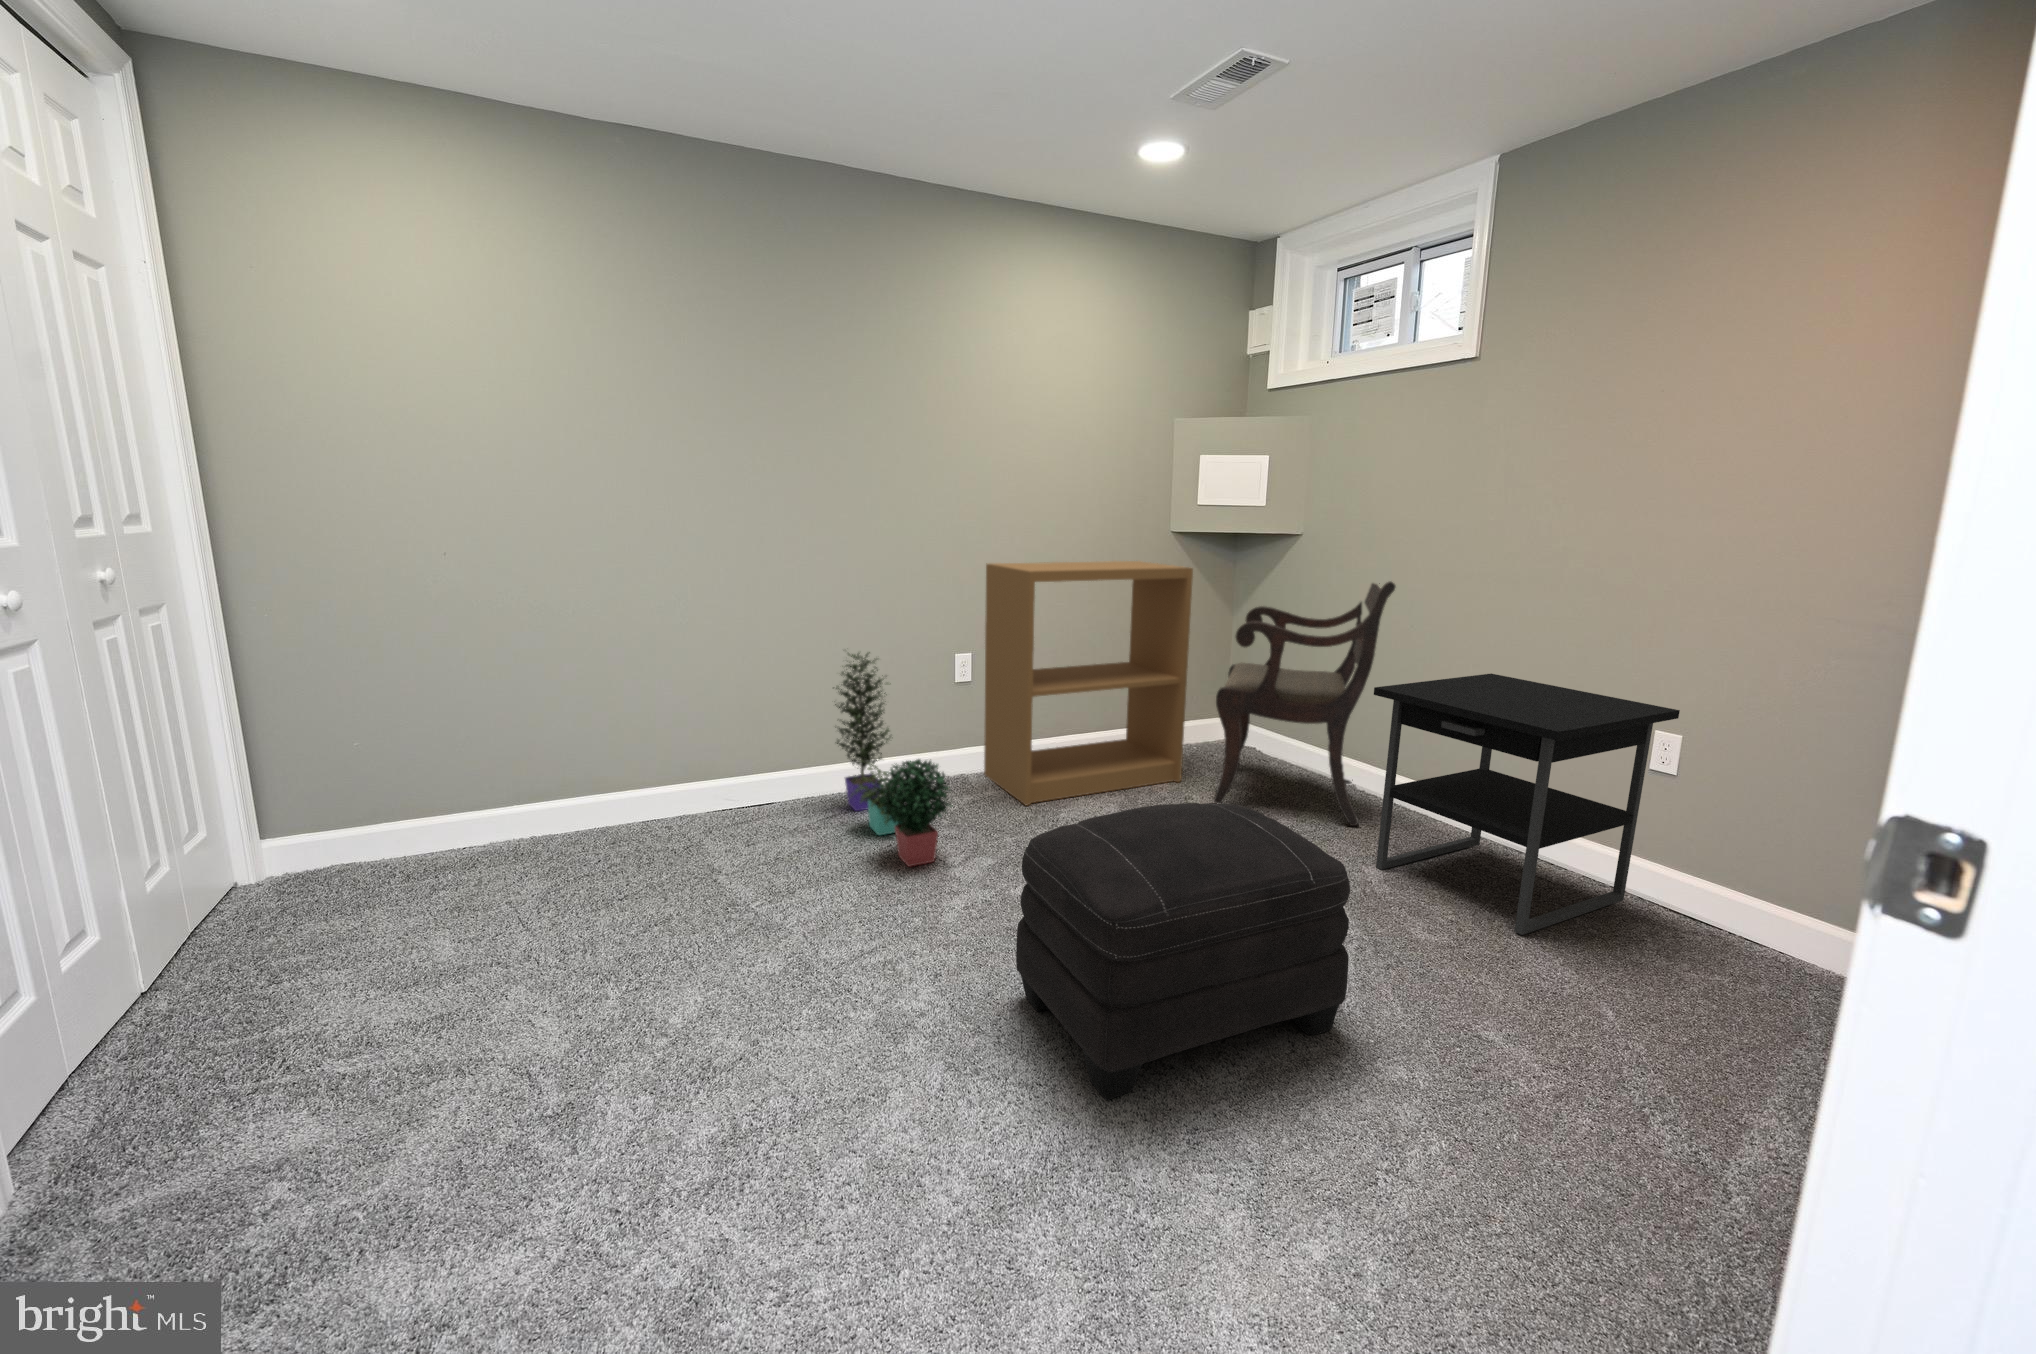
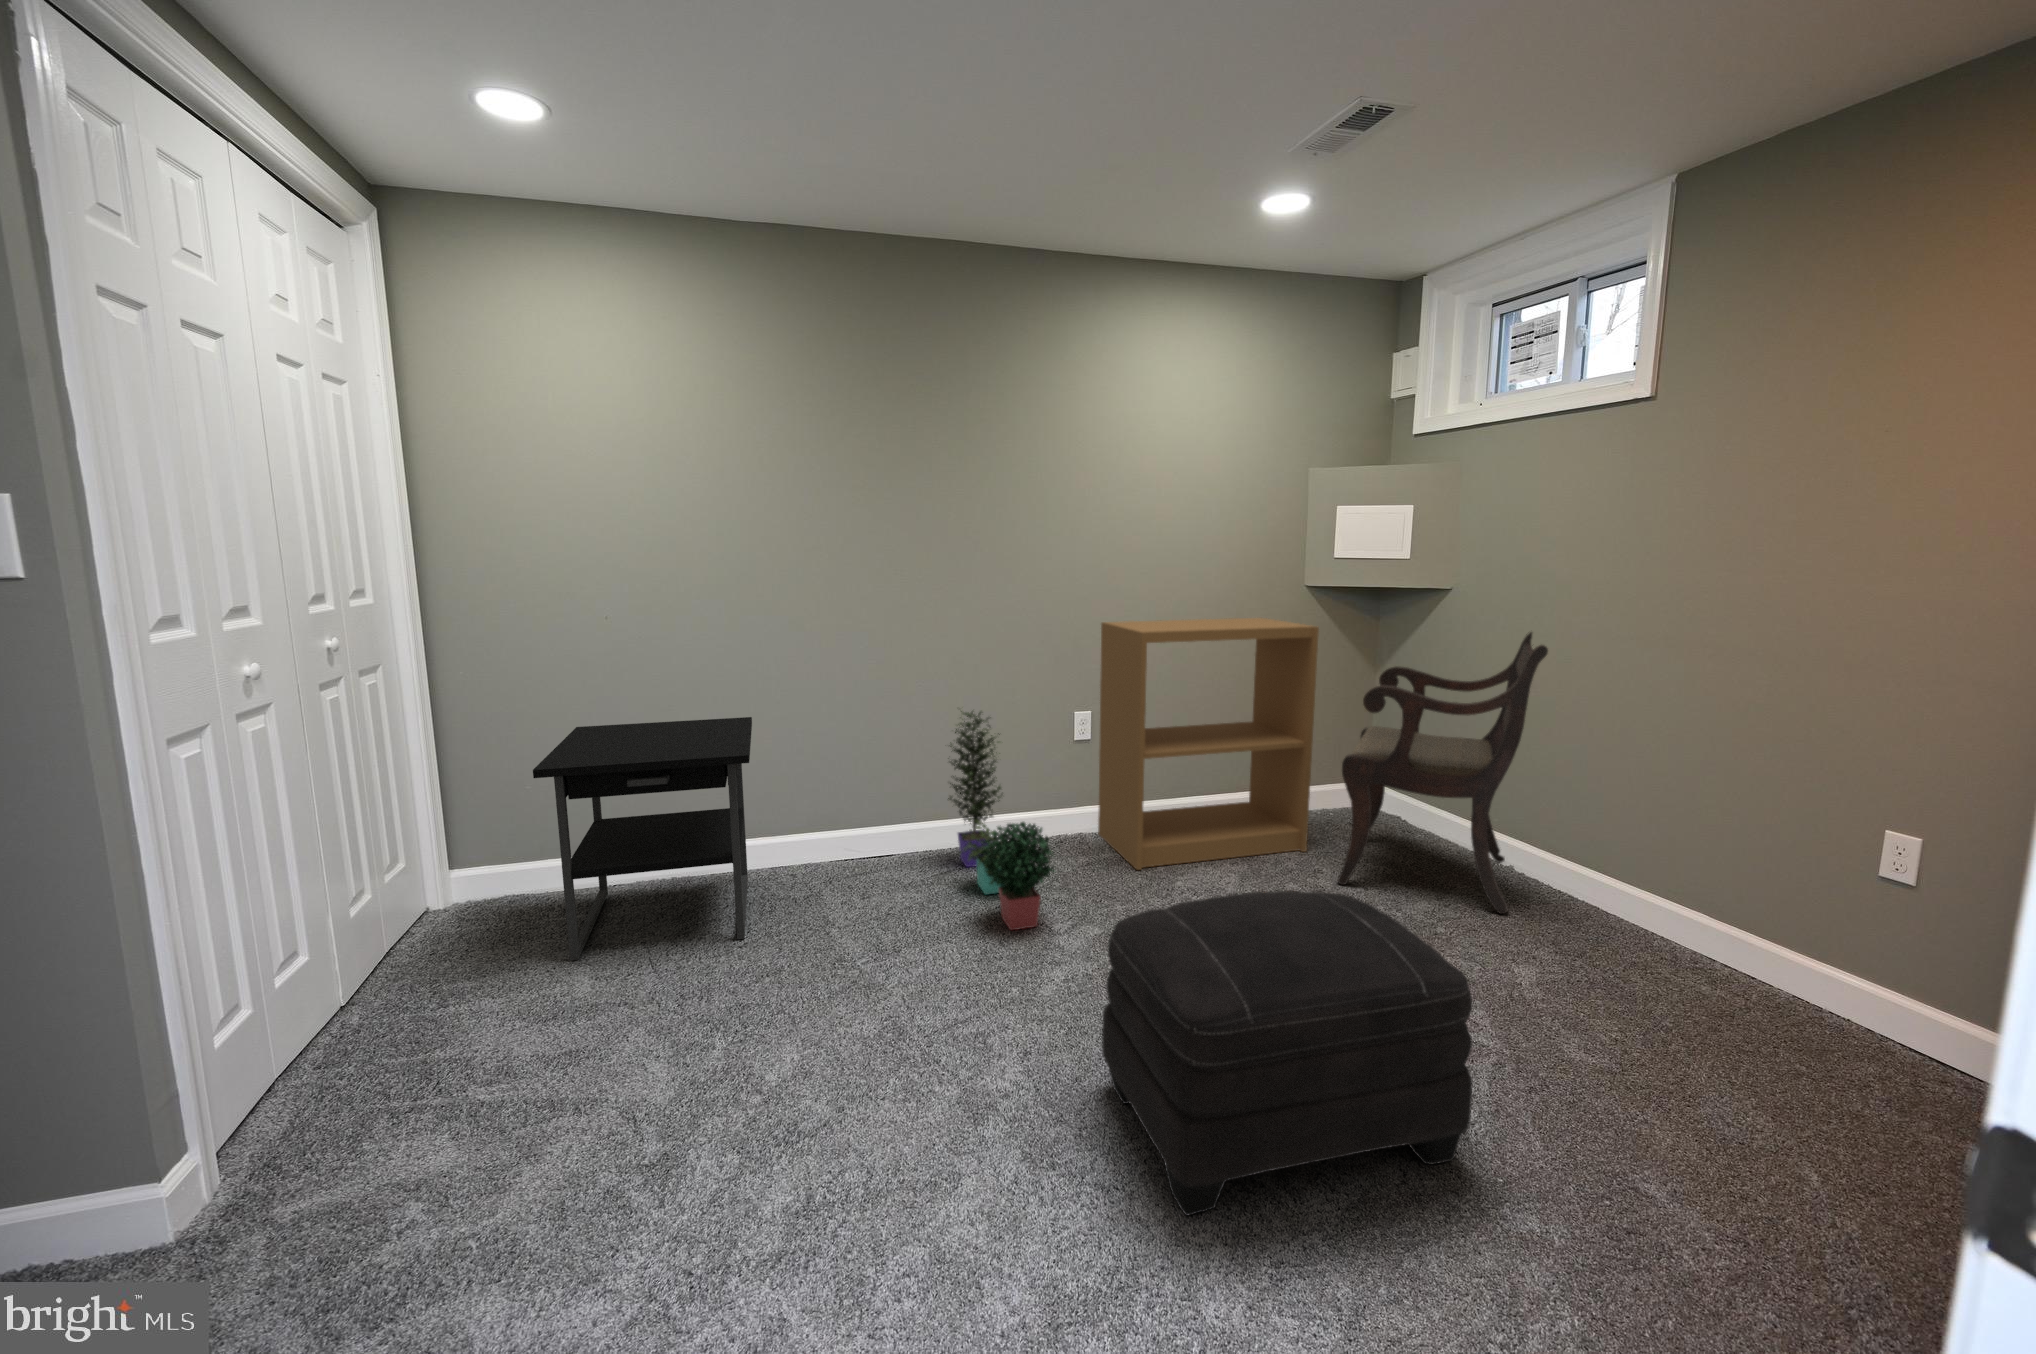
nightstand: present [1374,673,1680,935] -> present [533,717,752,960]

